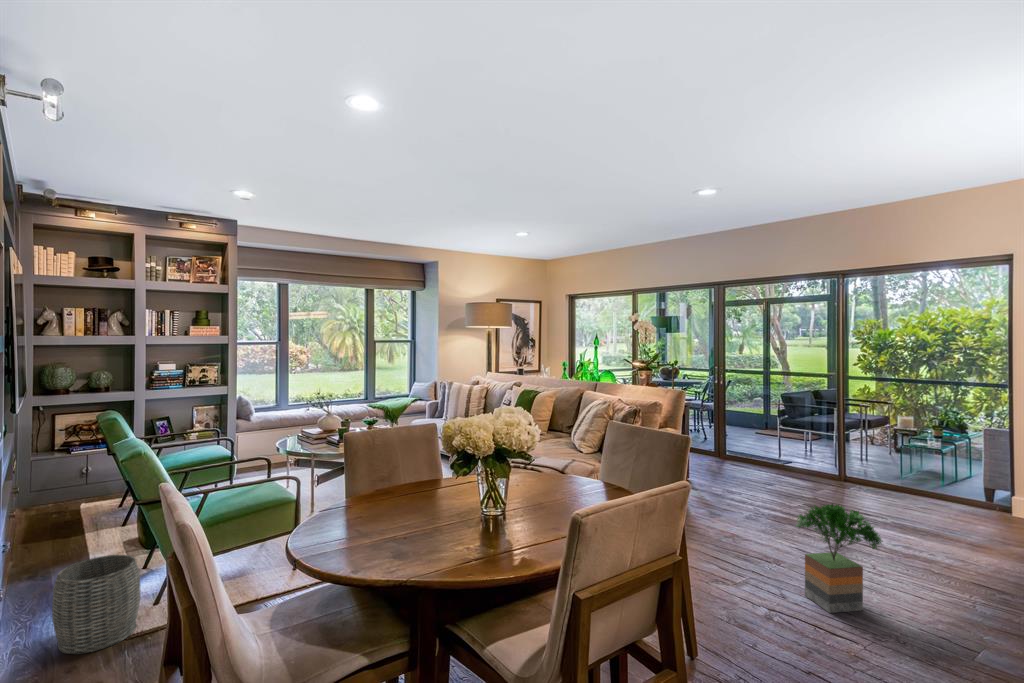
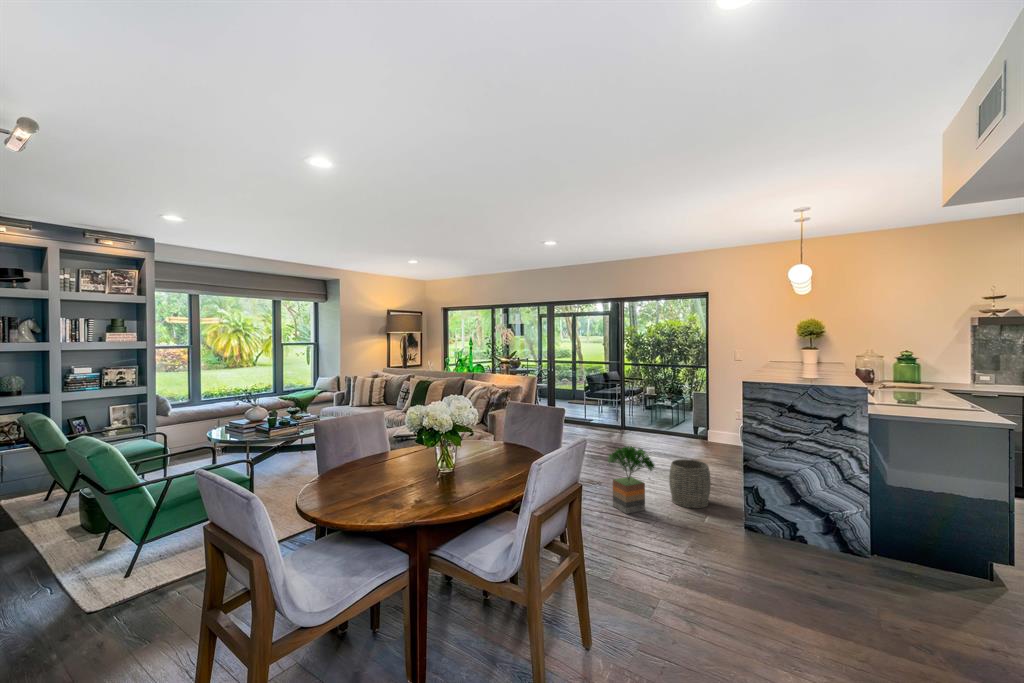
woven basket: present [52,555,141,654] -> present [669,459,711,508]

